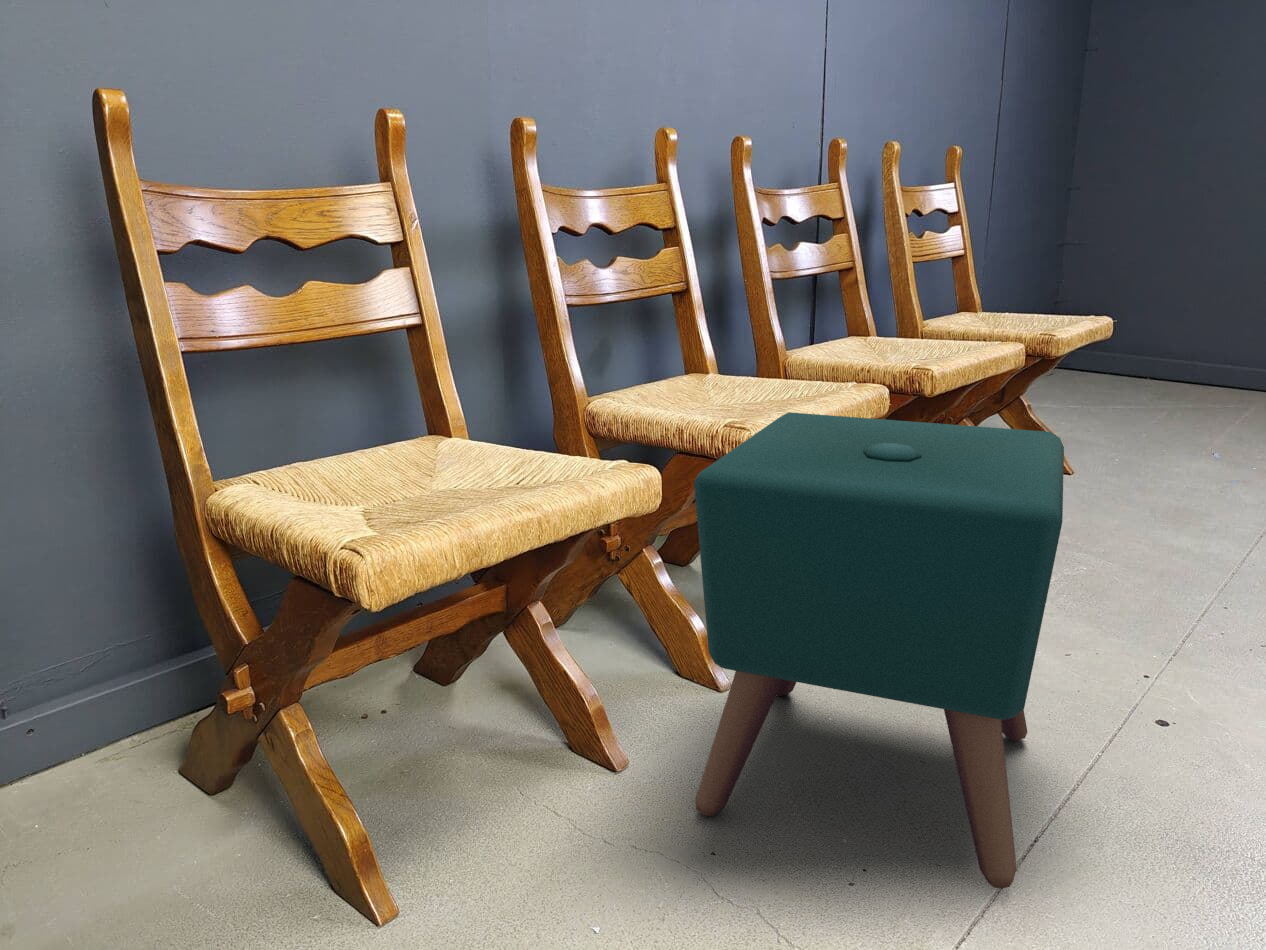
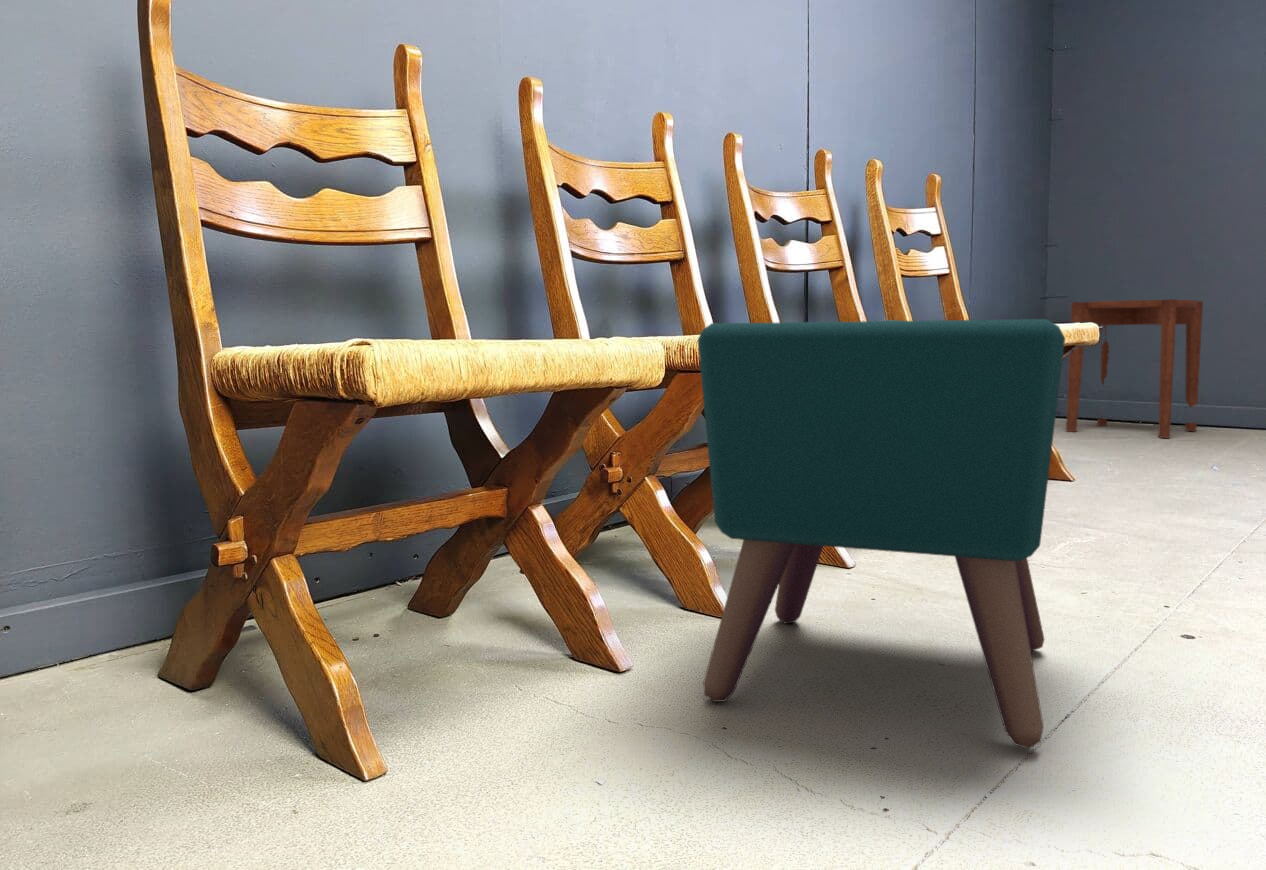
side table: none [1076,252,1228,399] -> present [1066,299,1203,438]

